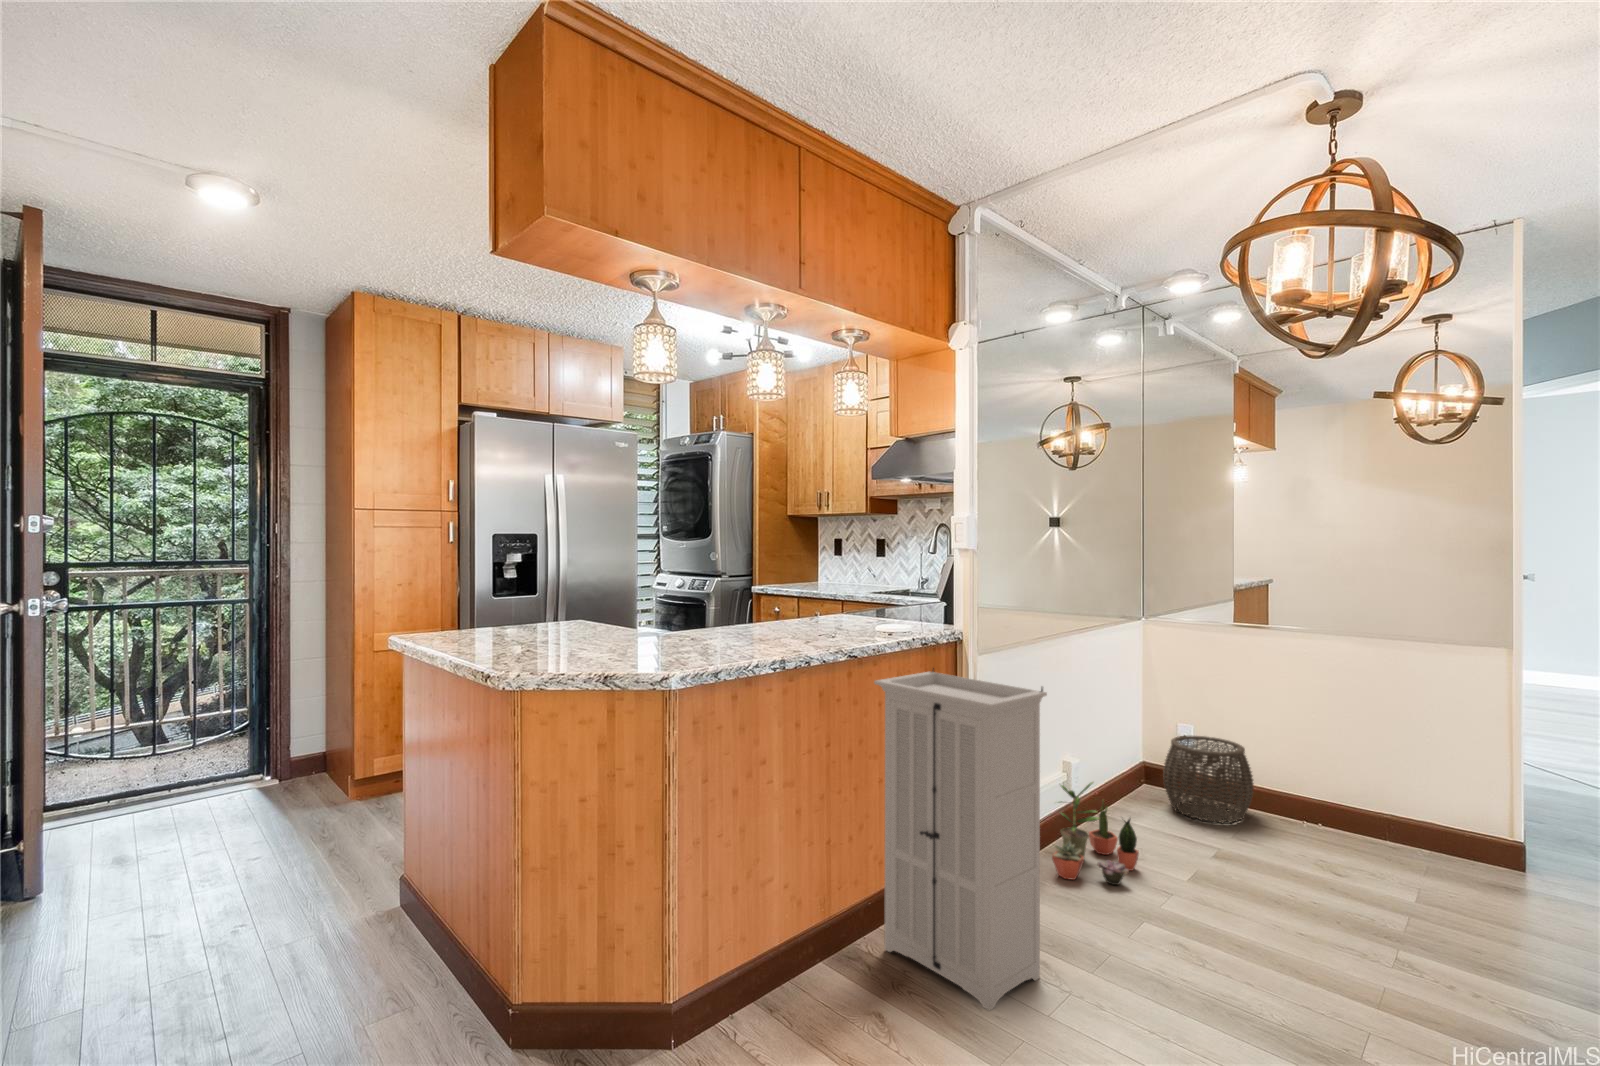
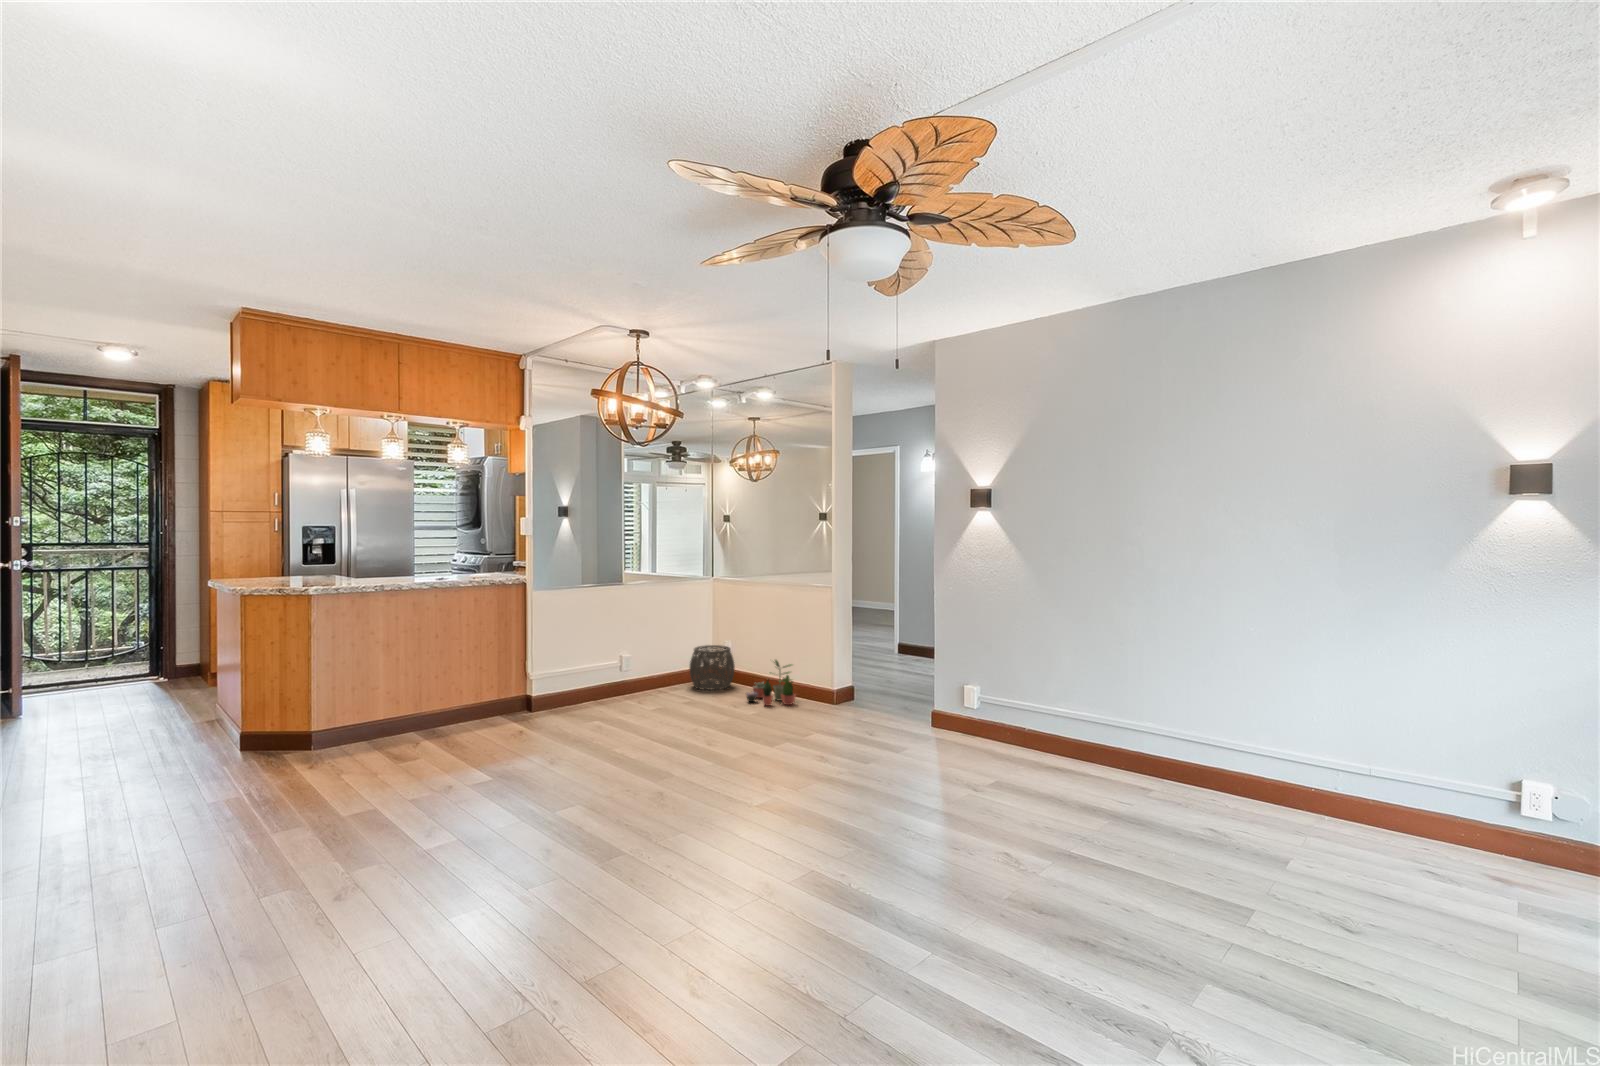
storage cabinet: present [874,668,1047,1010] -> none [444,595,511,741]
potted plant: present [1052,782,1139,885] -> present [746,660,796,706]

